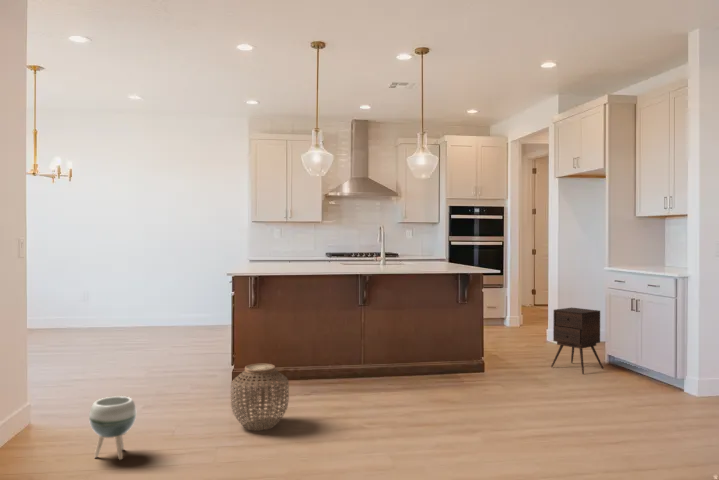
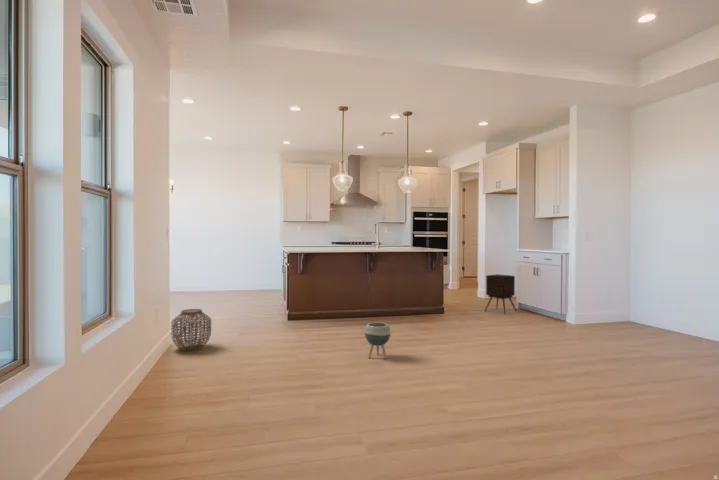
woven basket: present [231,364,289,431] -> present [171,309,211,352]
planter: present [89,396,136,459] -> present [365,322,391,359]

